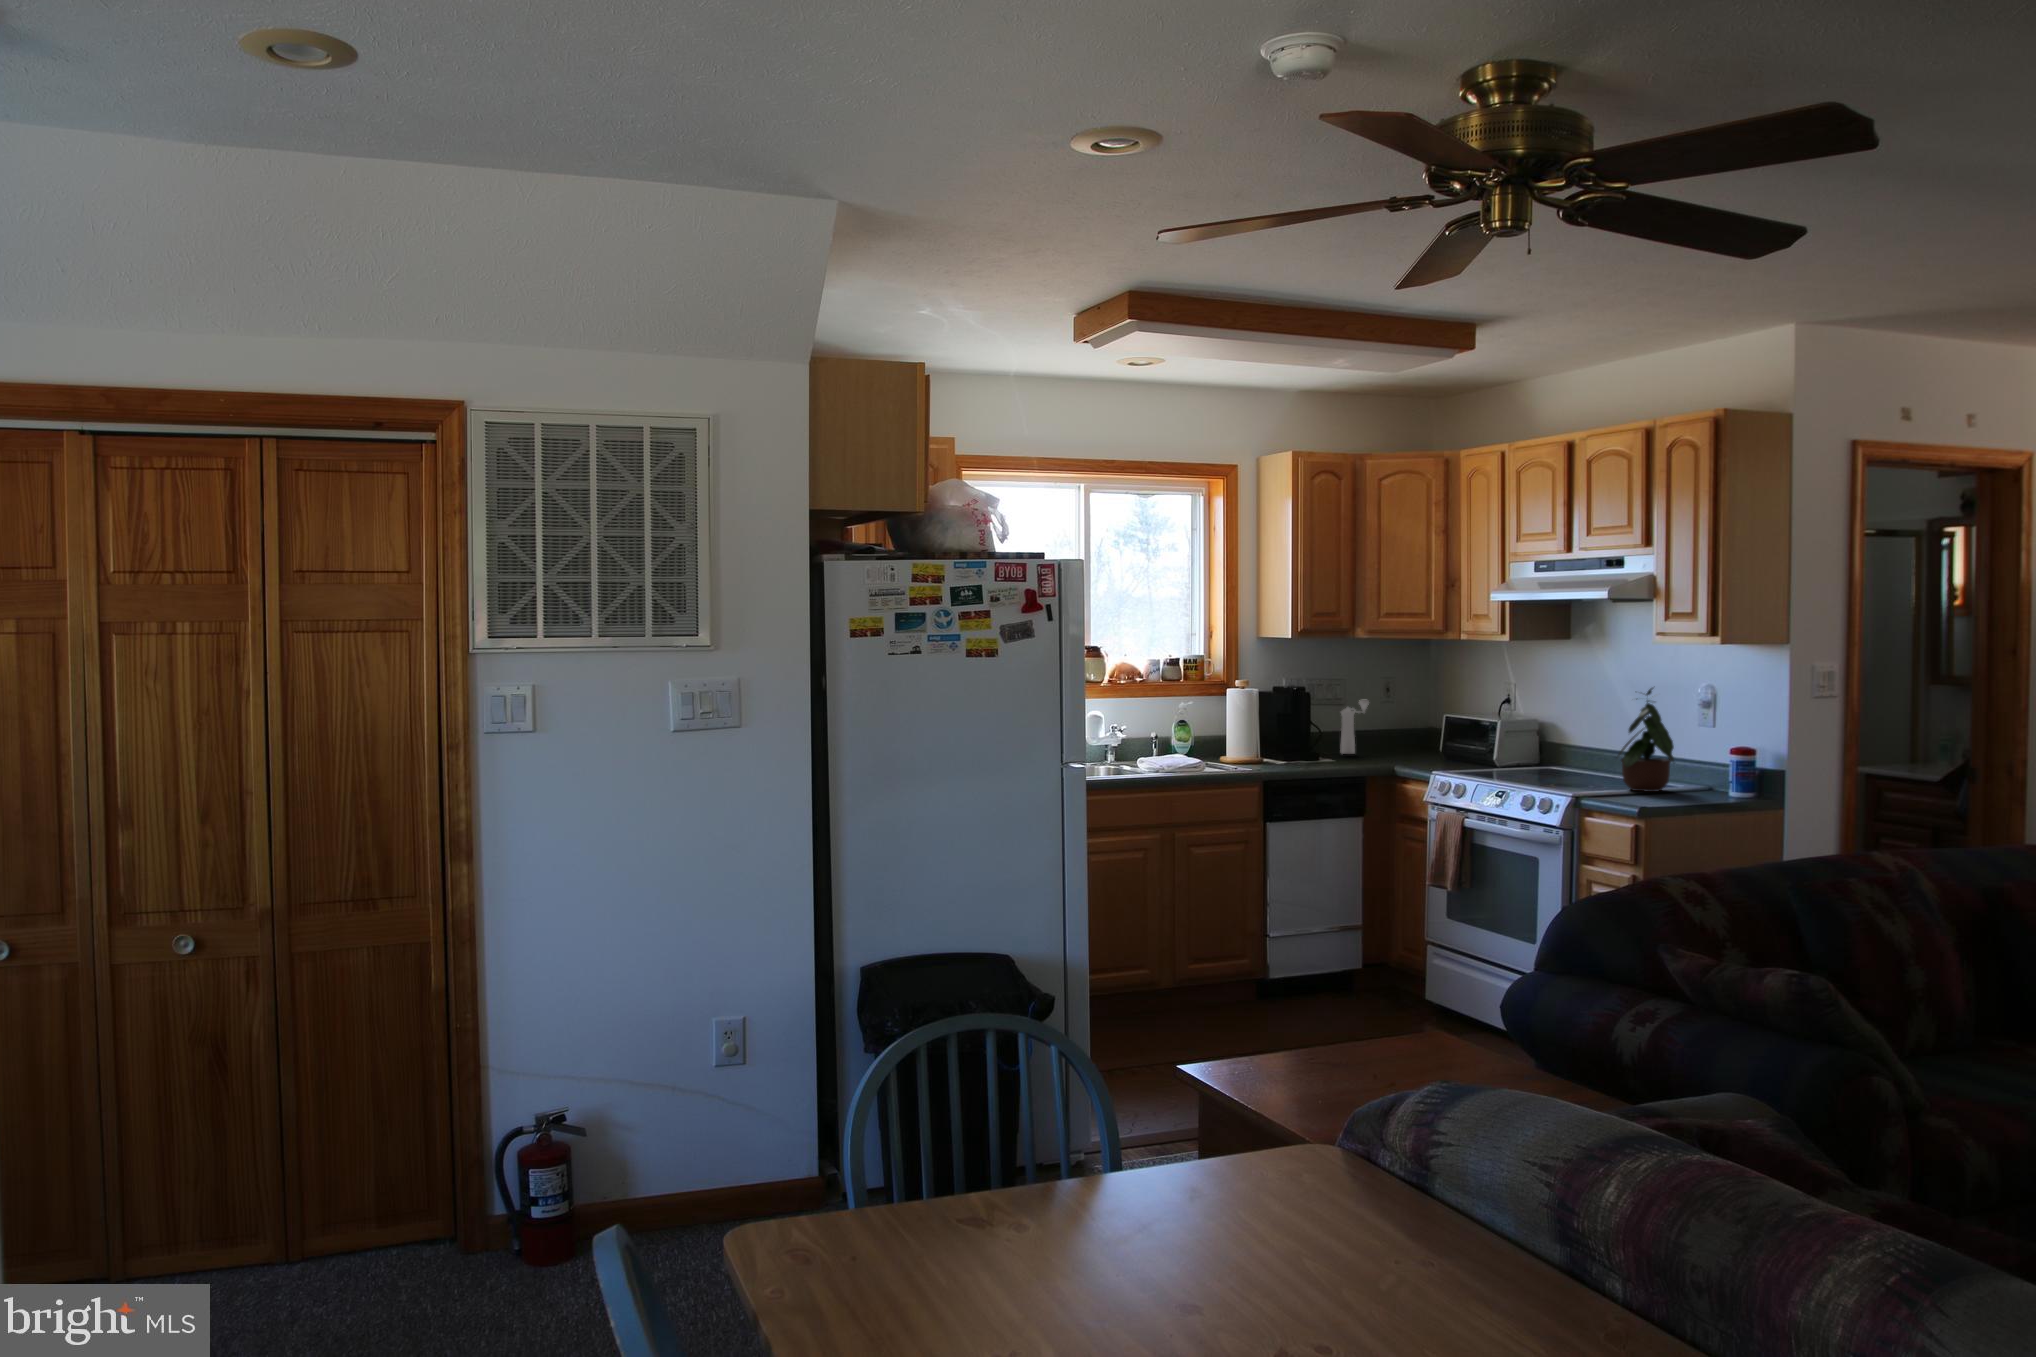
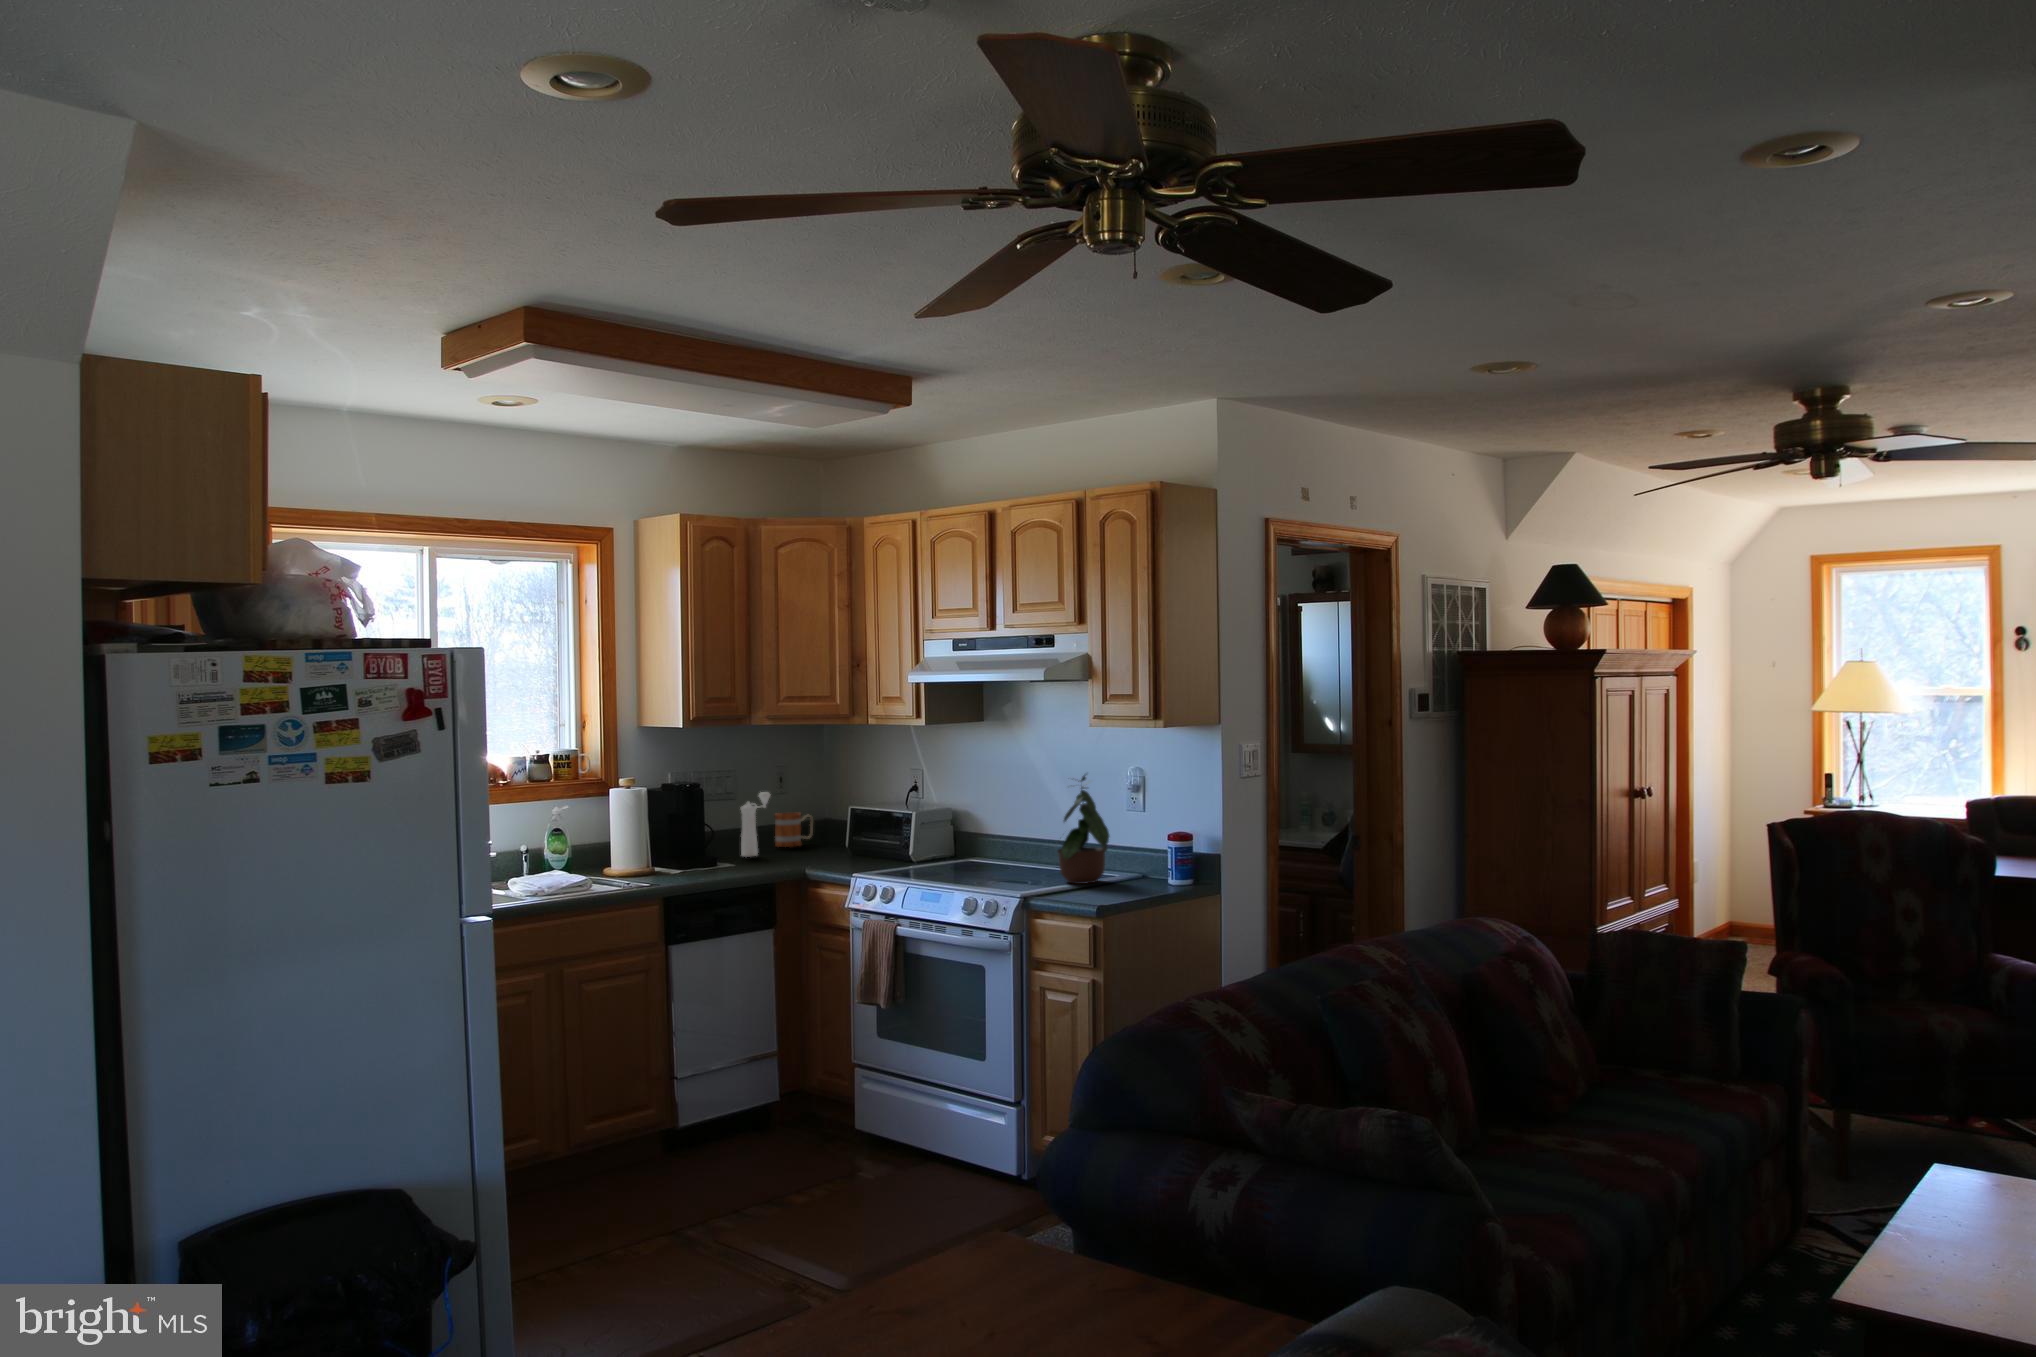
mug: none [1375,720,1411,749] -> present [774,813,813,847]

